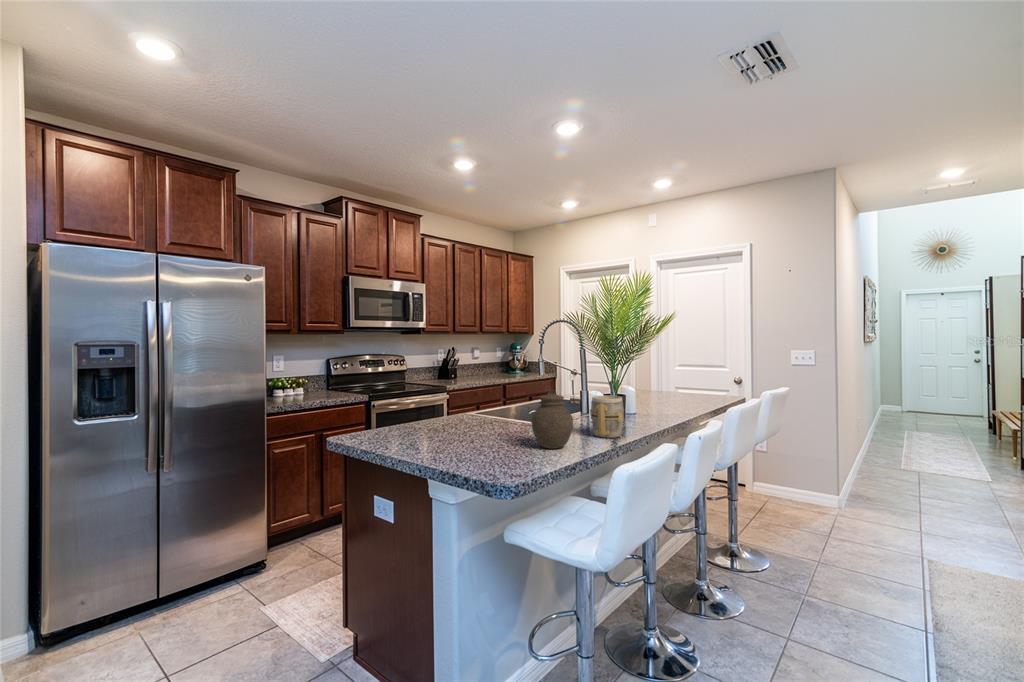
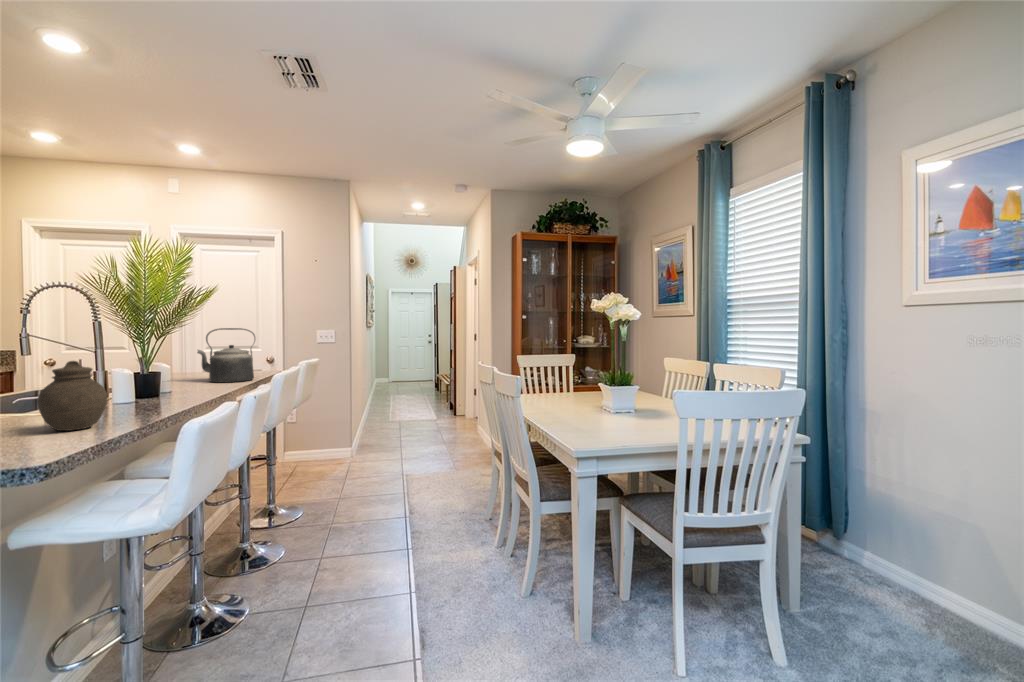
kettle: none [662,353,715,408] -> present [197,328,255,383]
mug: present [590,395,624,438] -> none [122,368,168,413]

